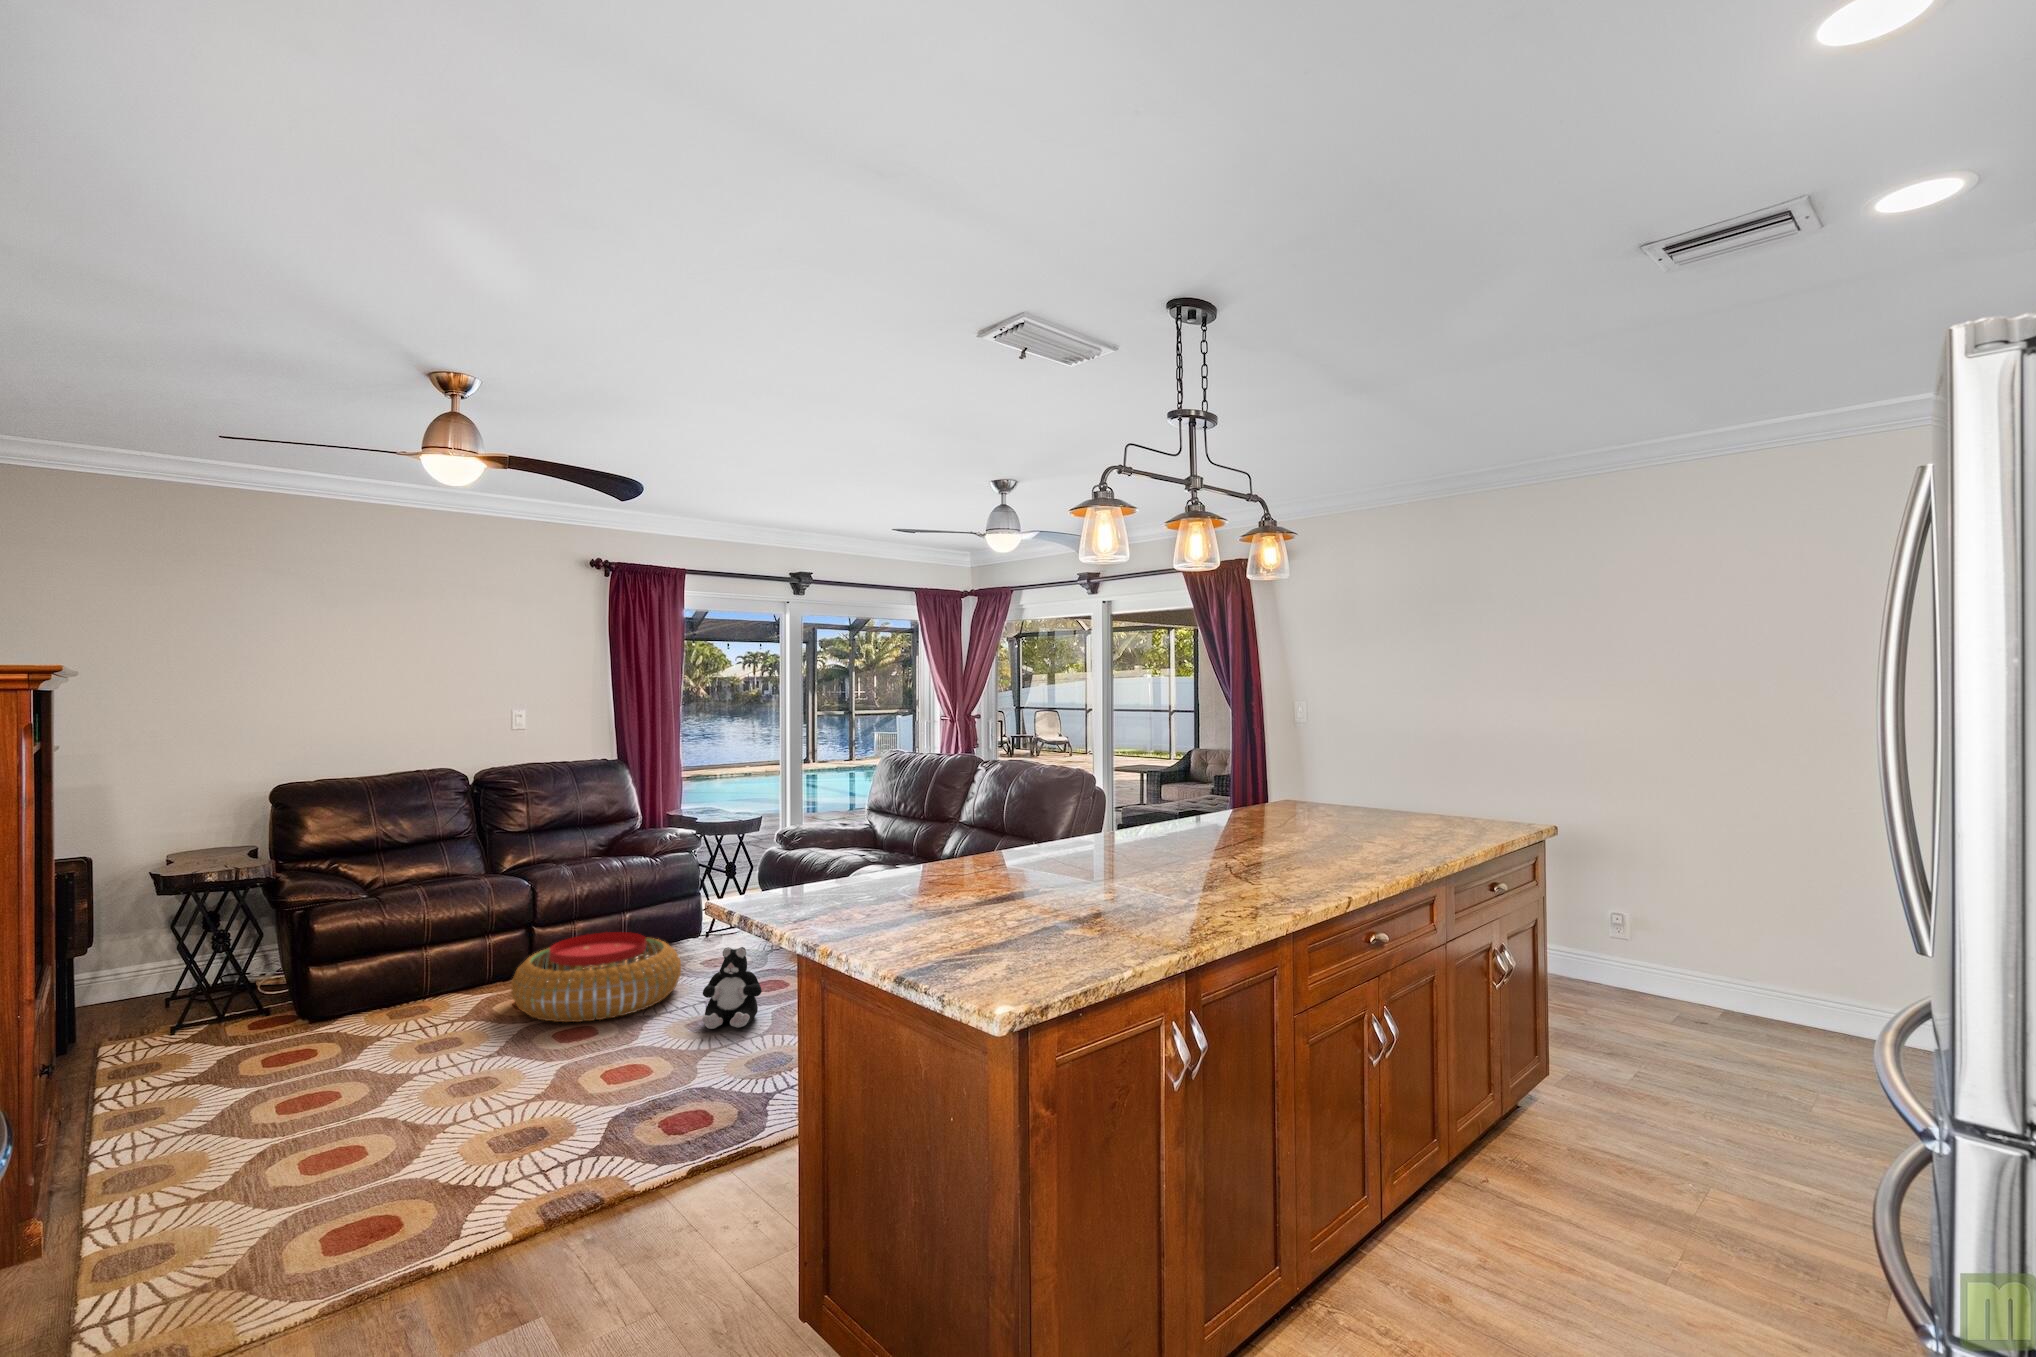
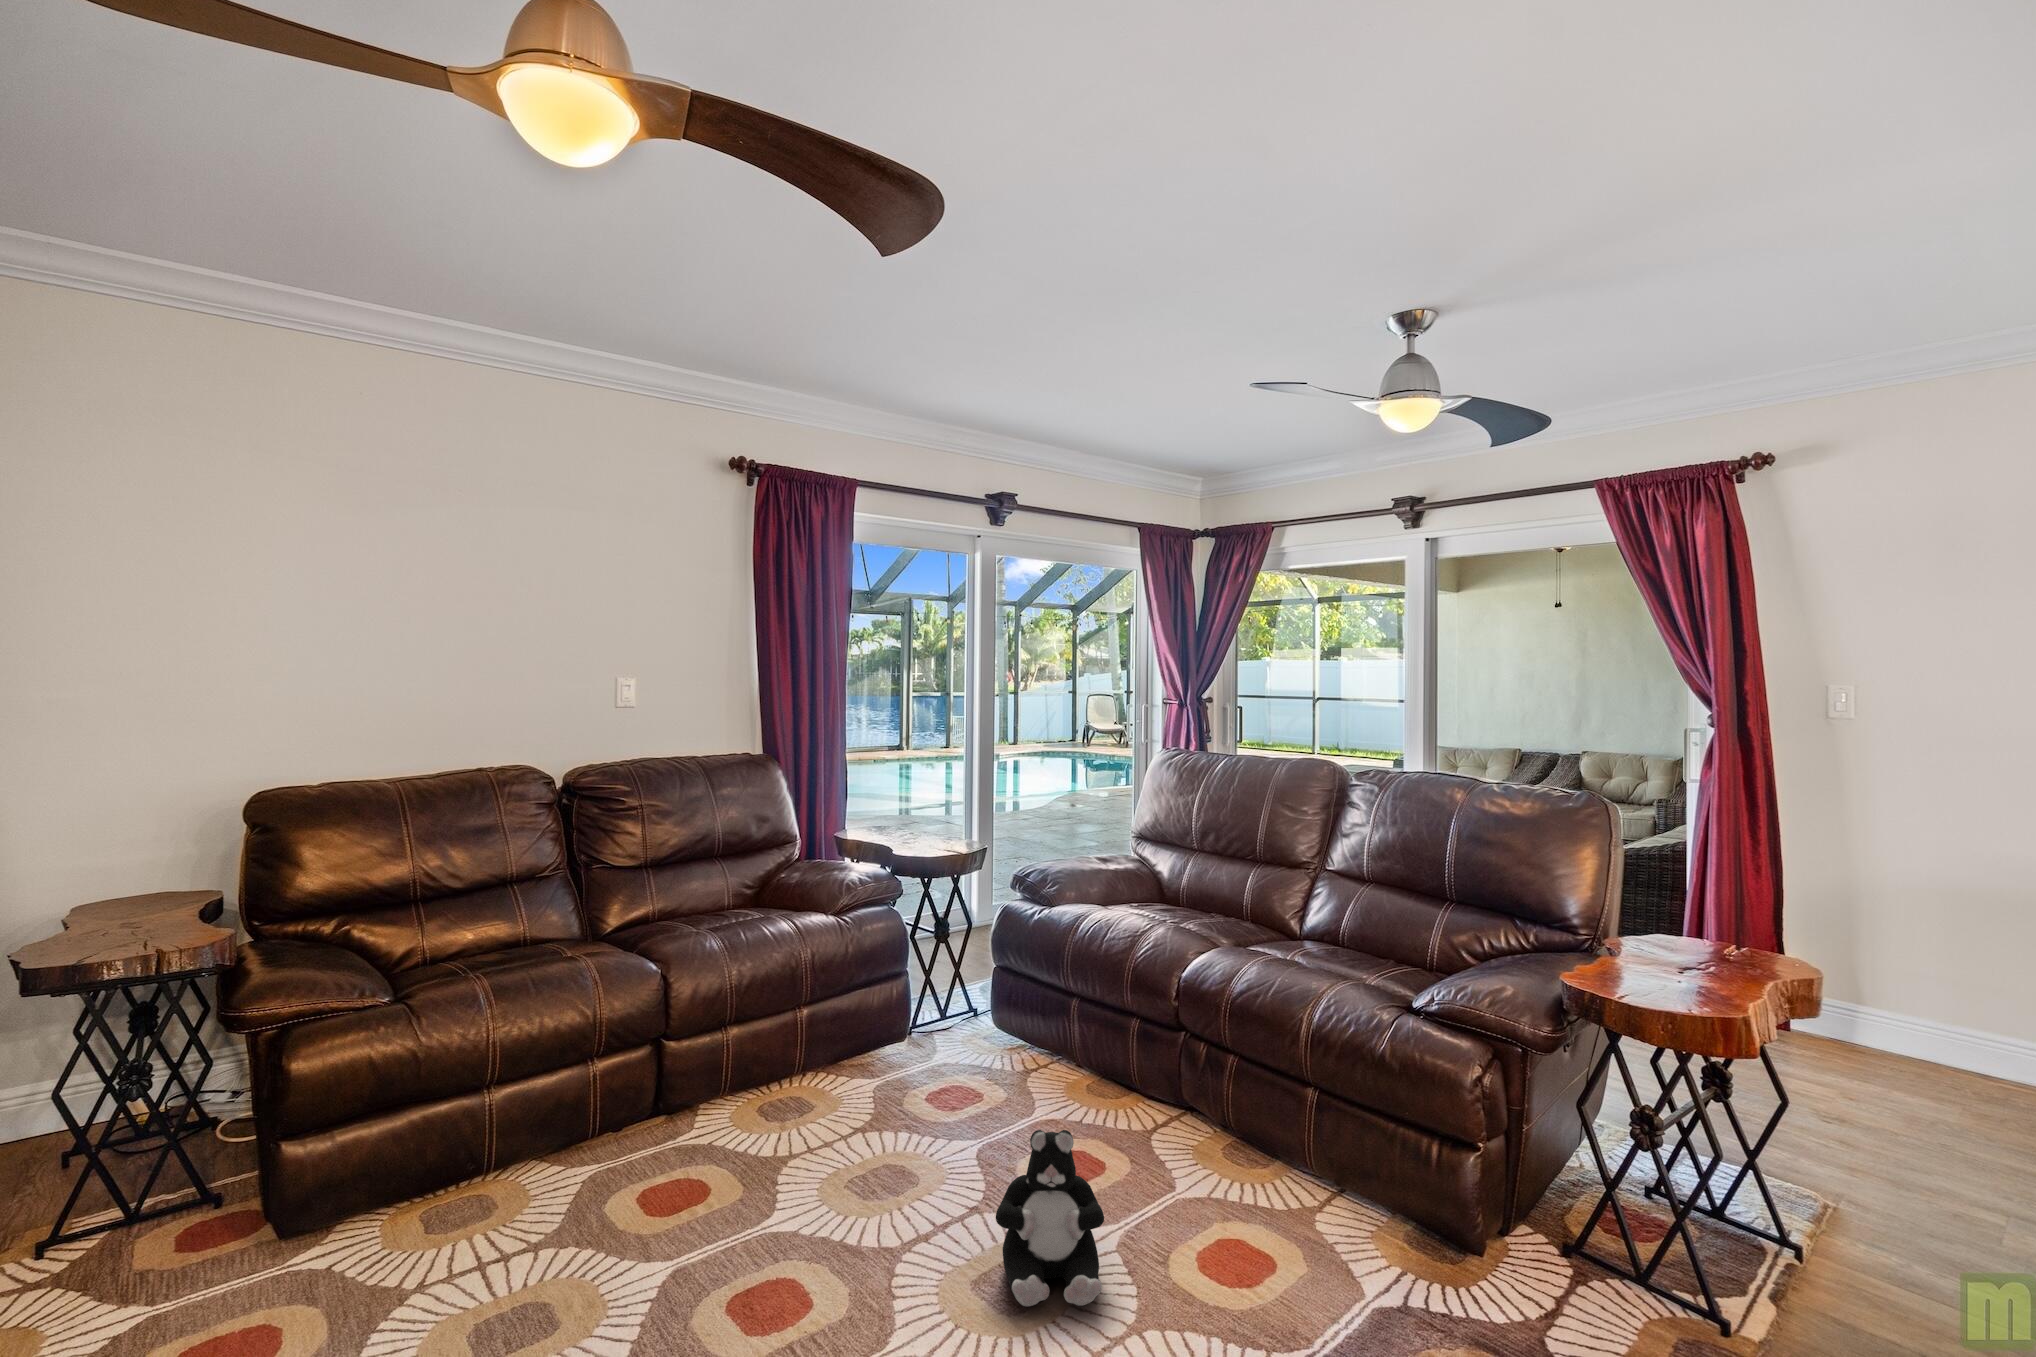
pouf: present [511,932,681,1022] -> none [637,1060,924,1264]

